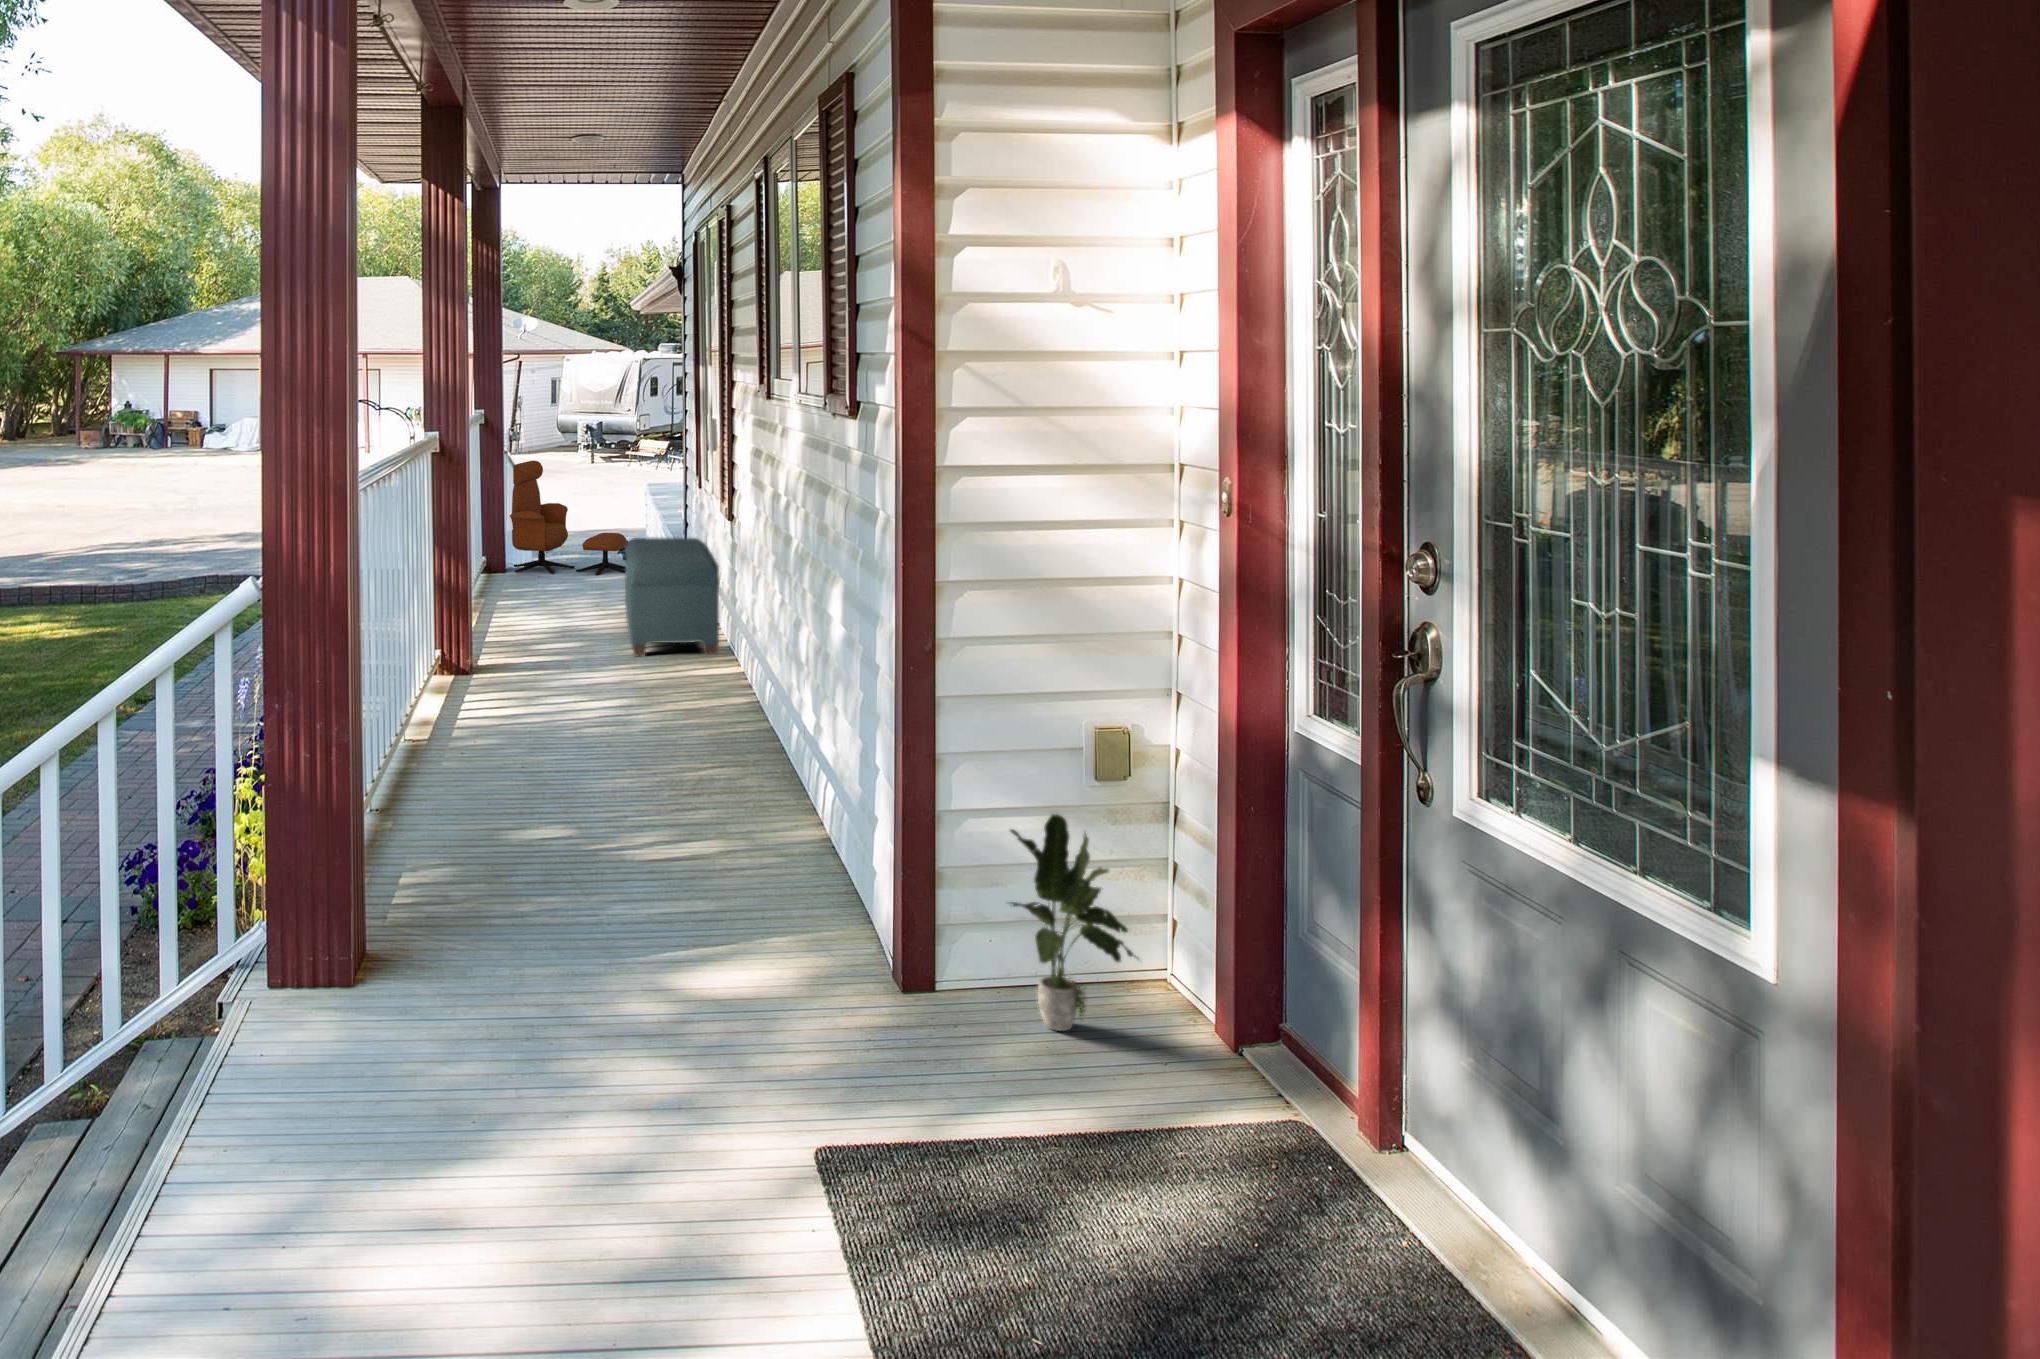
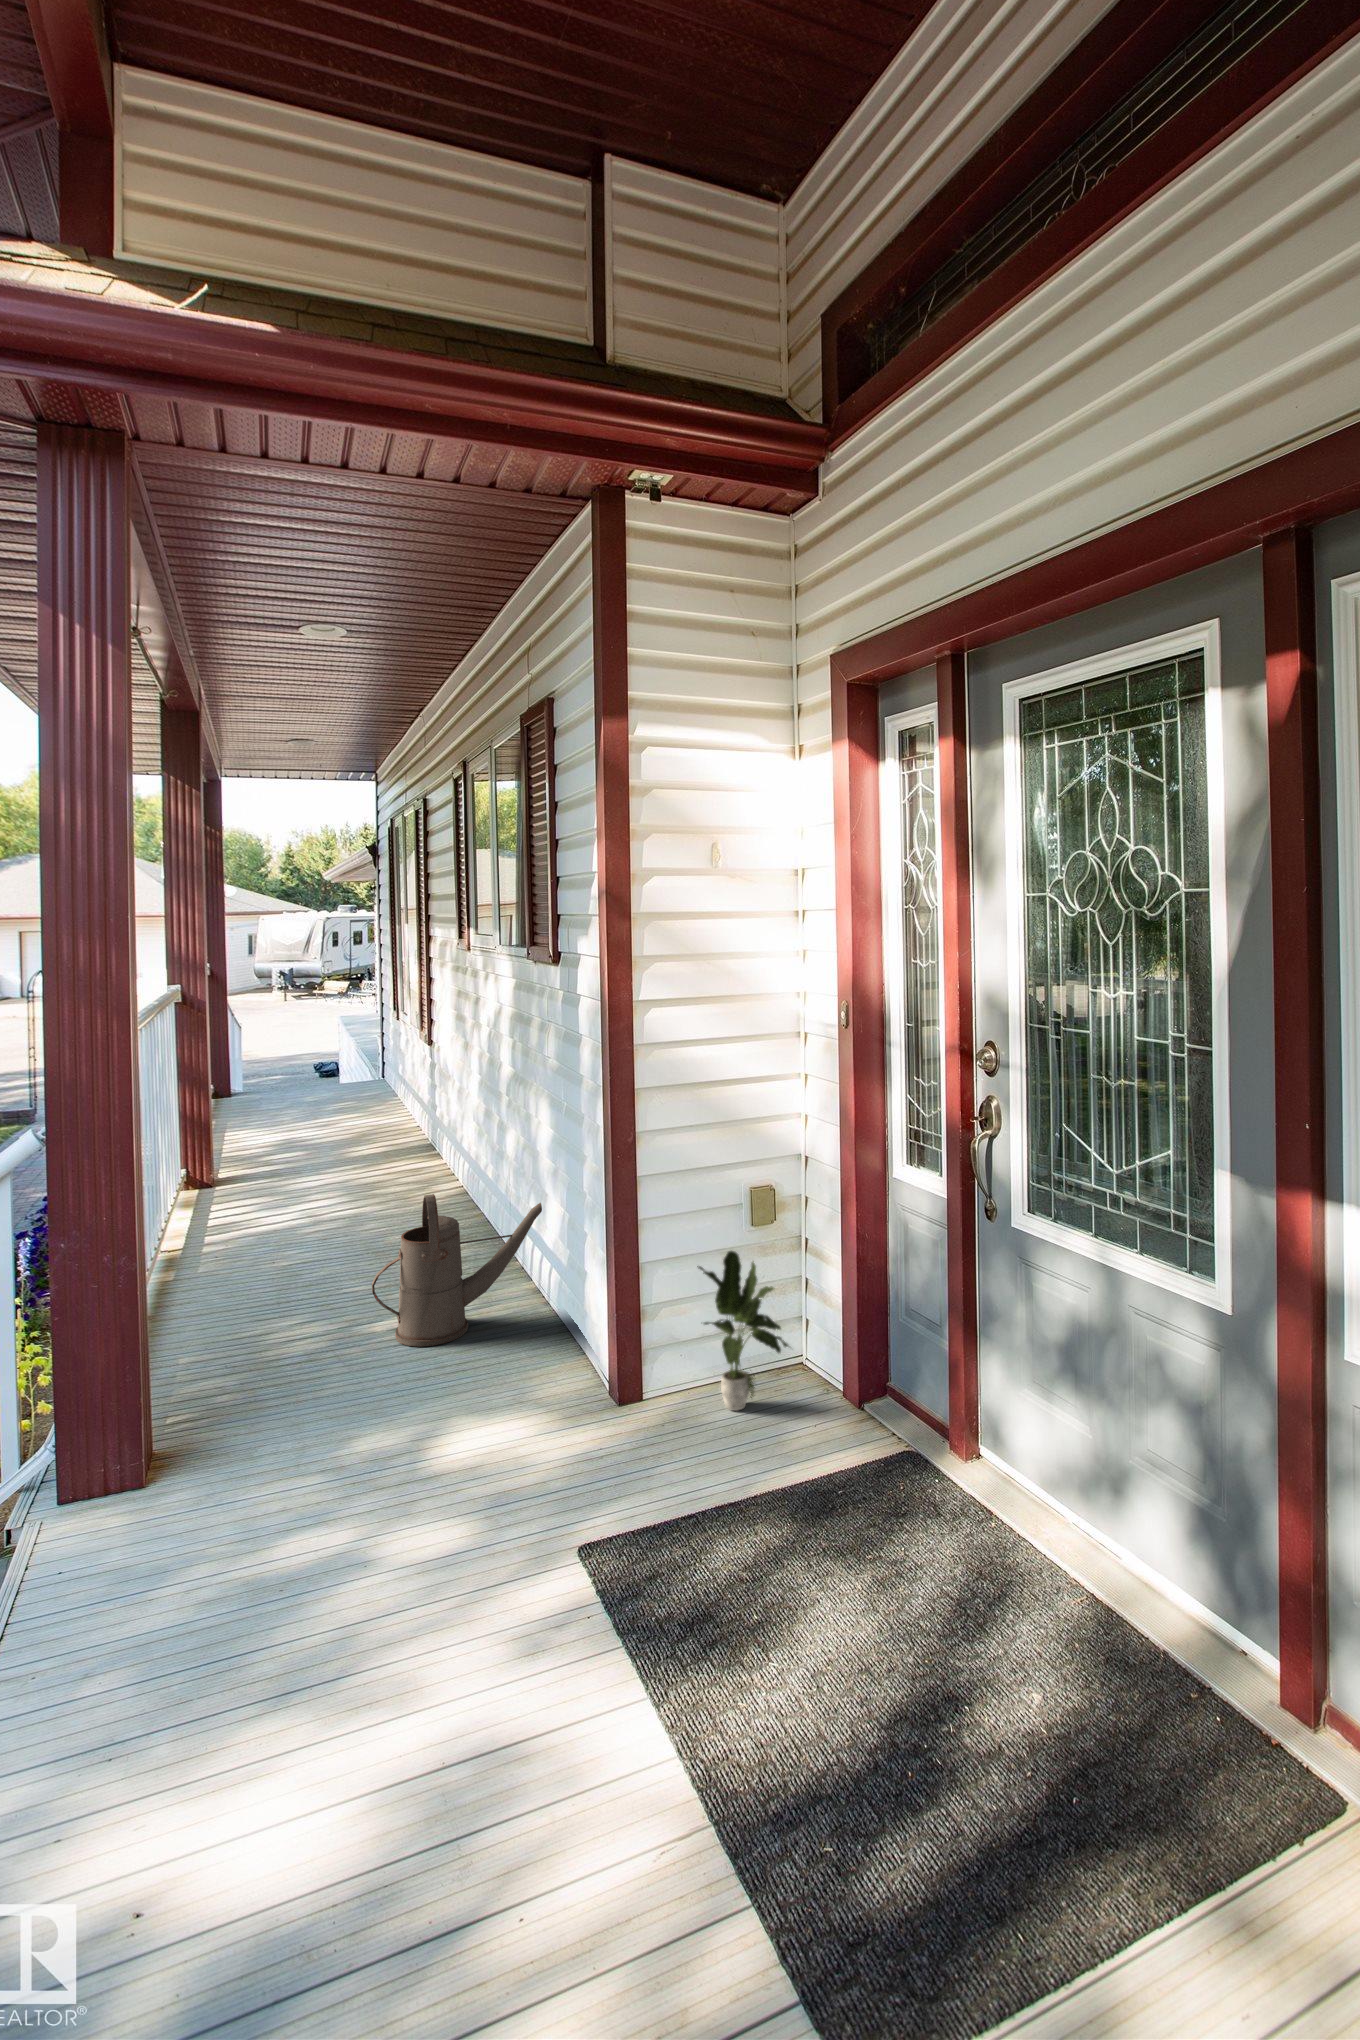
lounge chair: present [510,461,627,576] -> none [232,1002,338,1094]
bench: present [625,538,720,657] -> none [340,1057,424,1156]
watering can: none [619,702,829,889] -> present [372,1194,542,1347]

